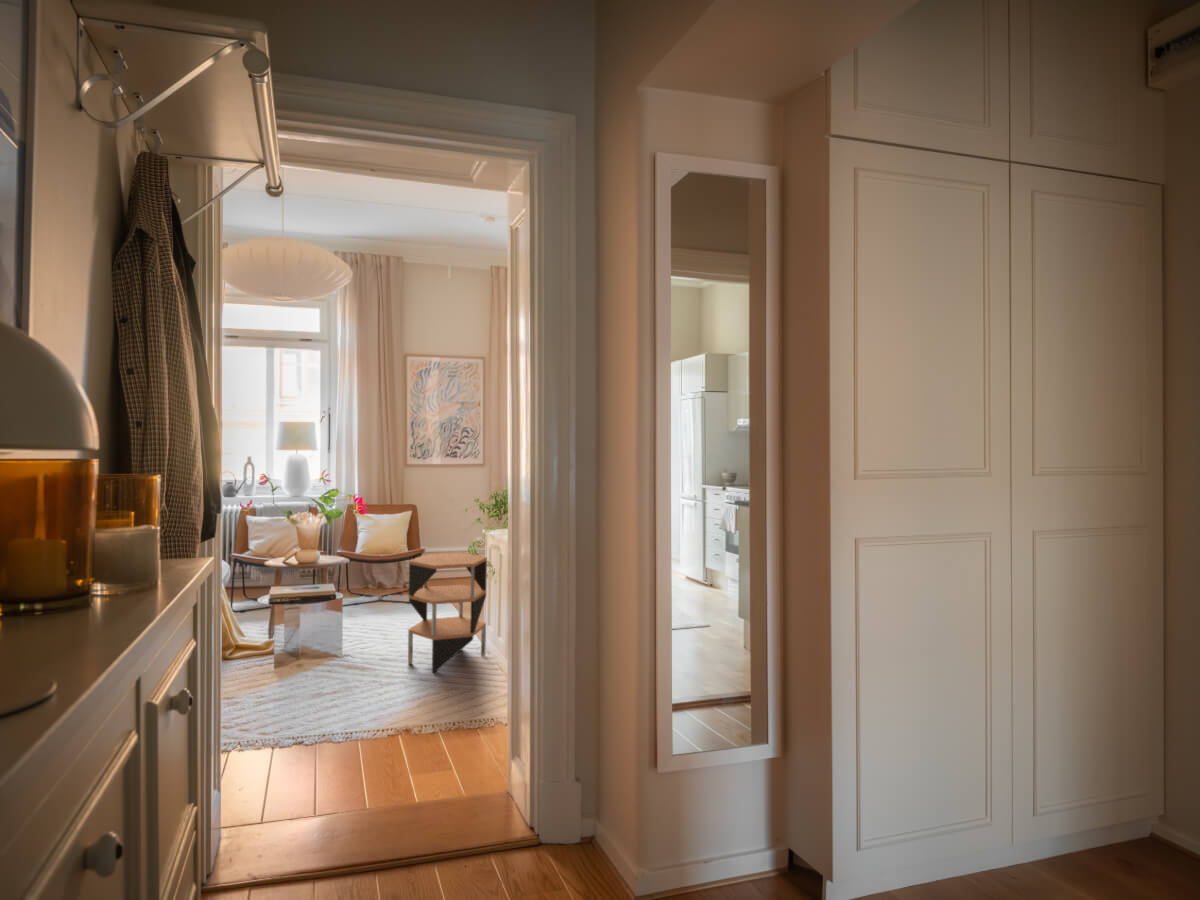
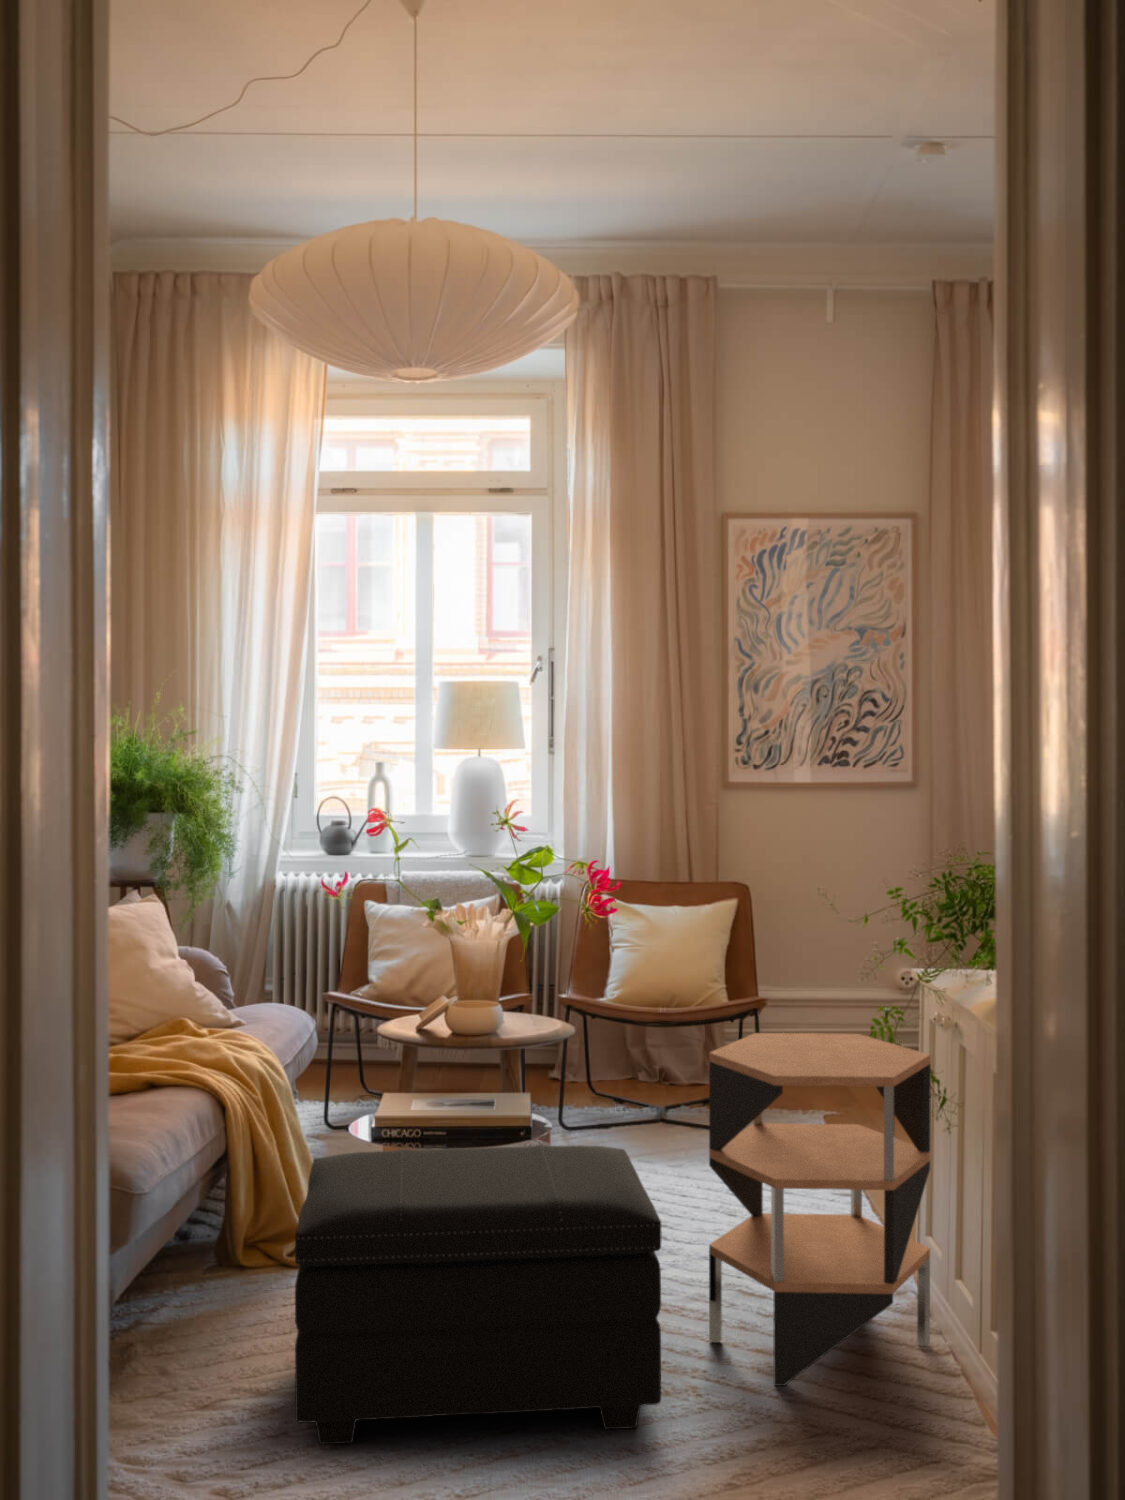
footstool: none [249,598,395,709] -> present [295,1145,661,1444]

